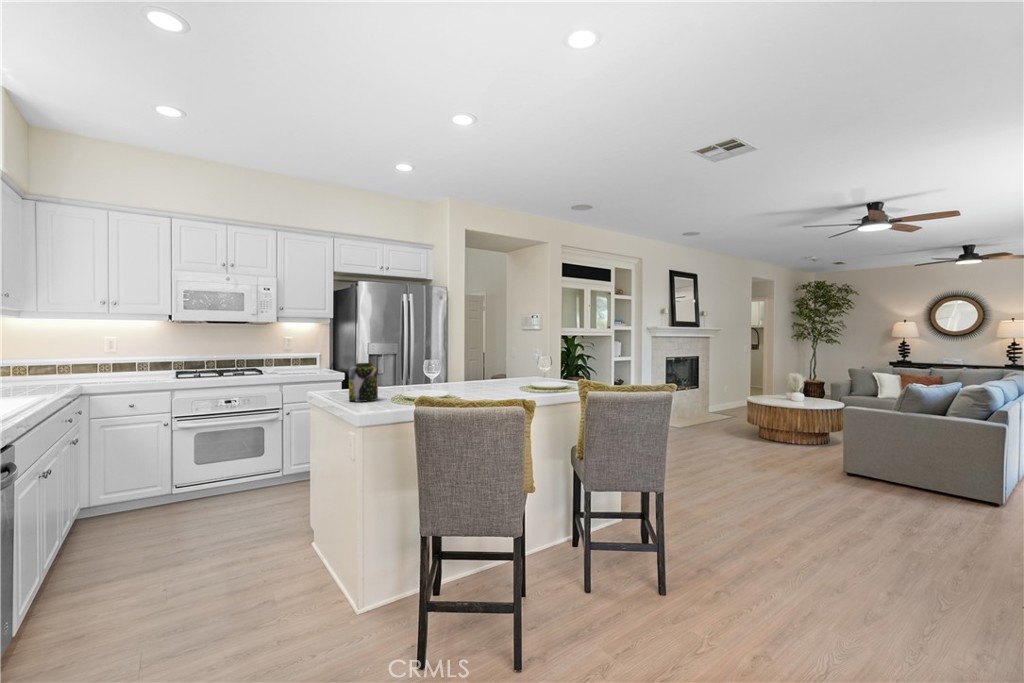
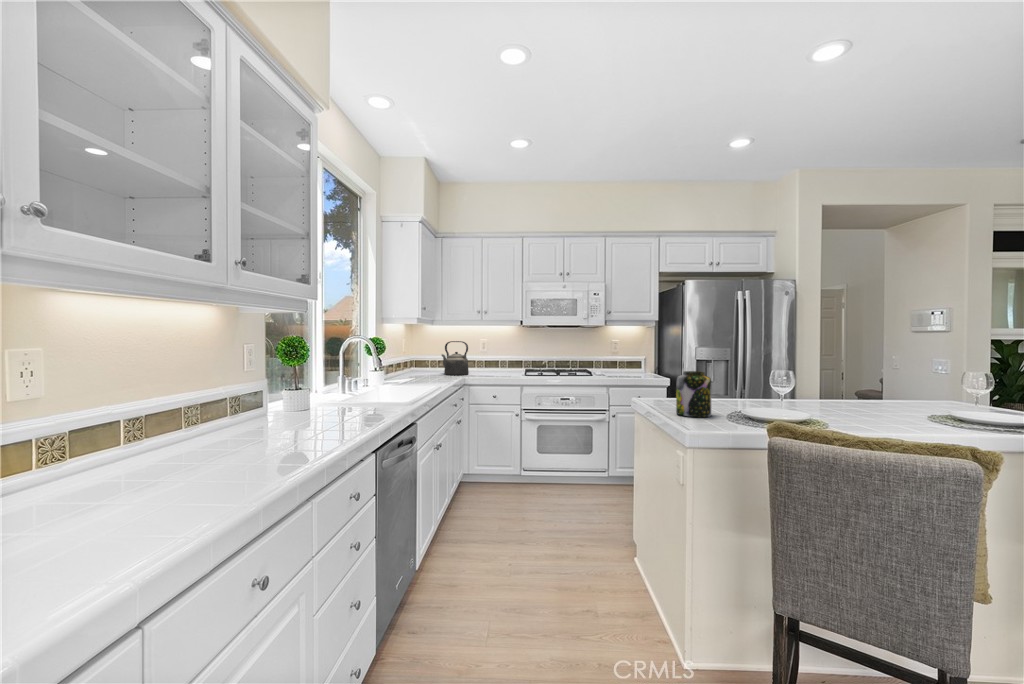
kettle: none [36,339,86,384] -> present [442,341,469,375]

